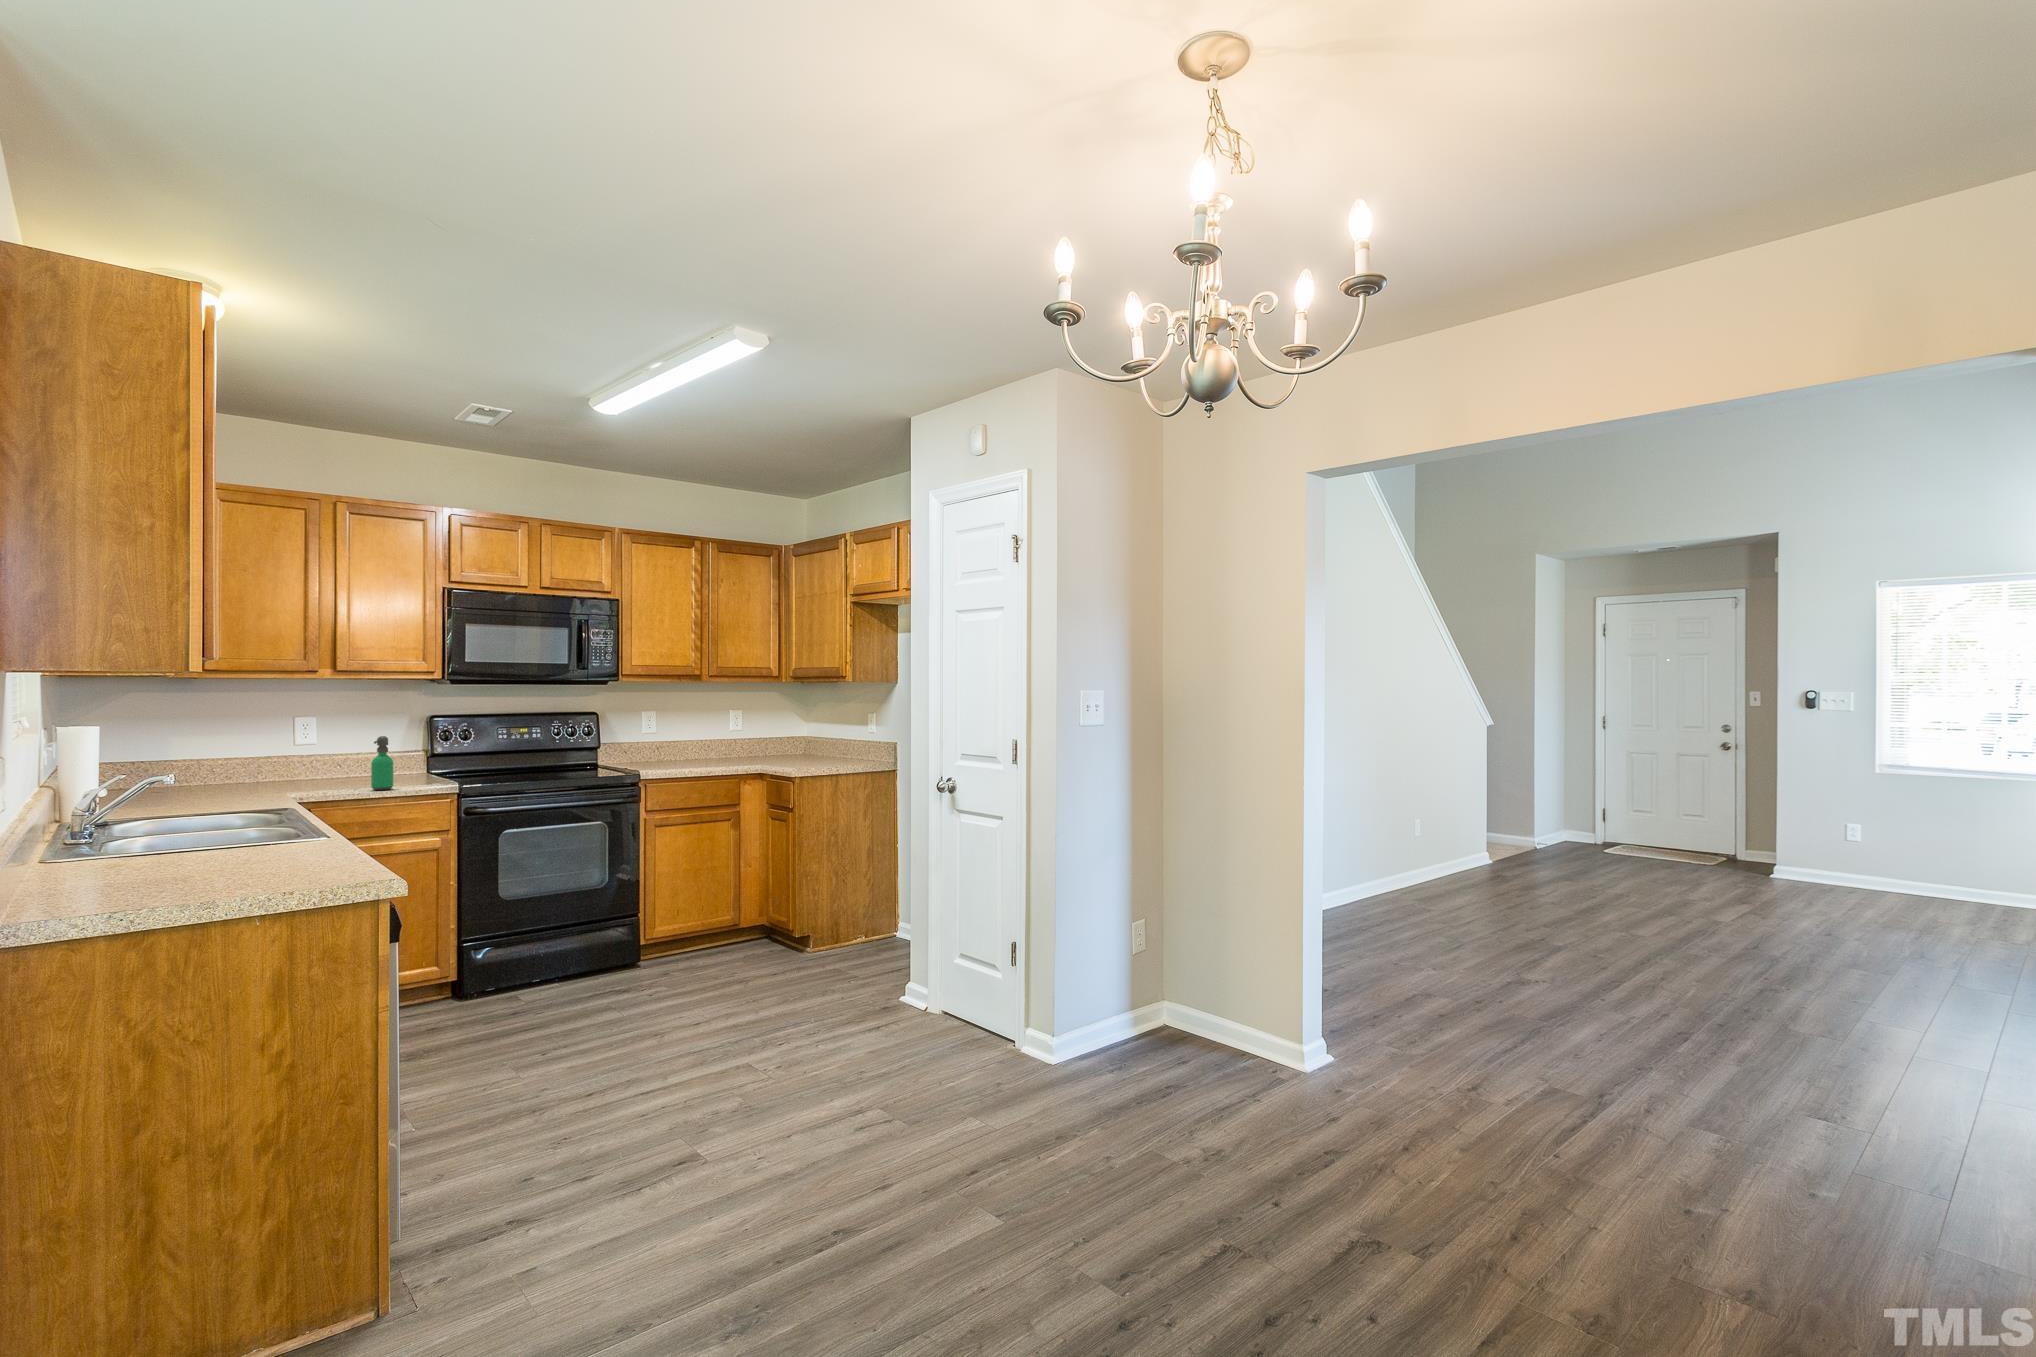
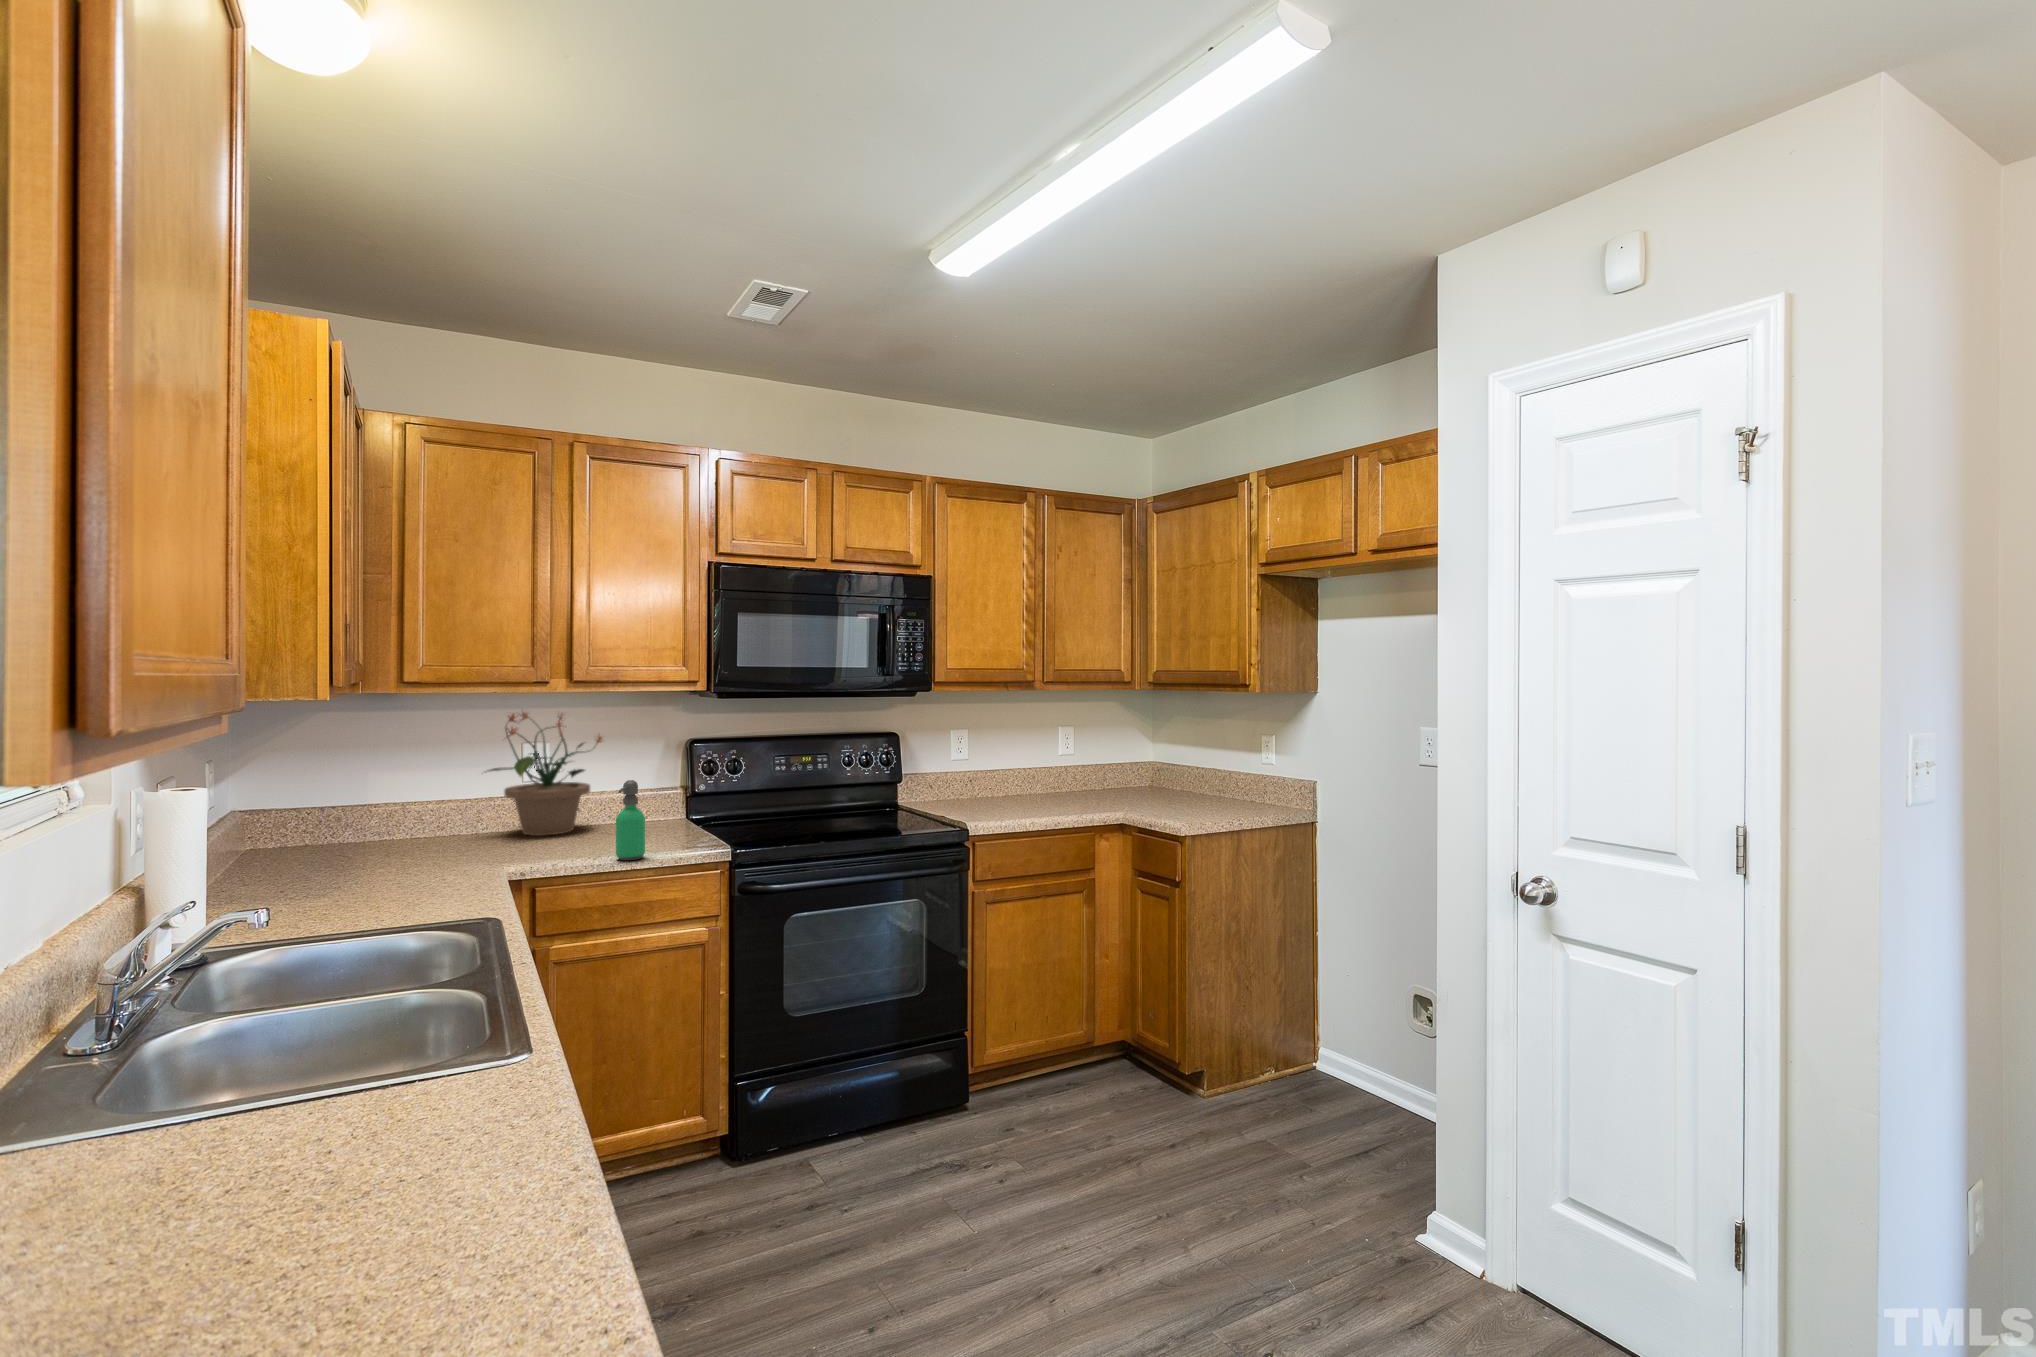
potted plant: none [259,693,361,784] -> present [485,712,602,836]

